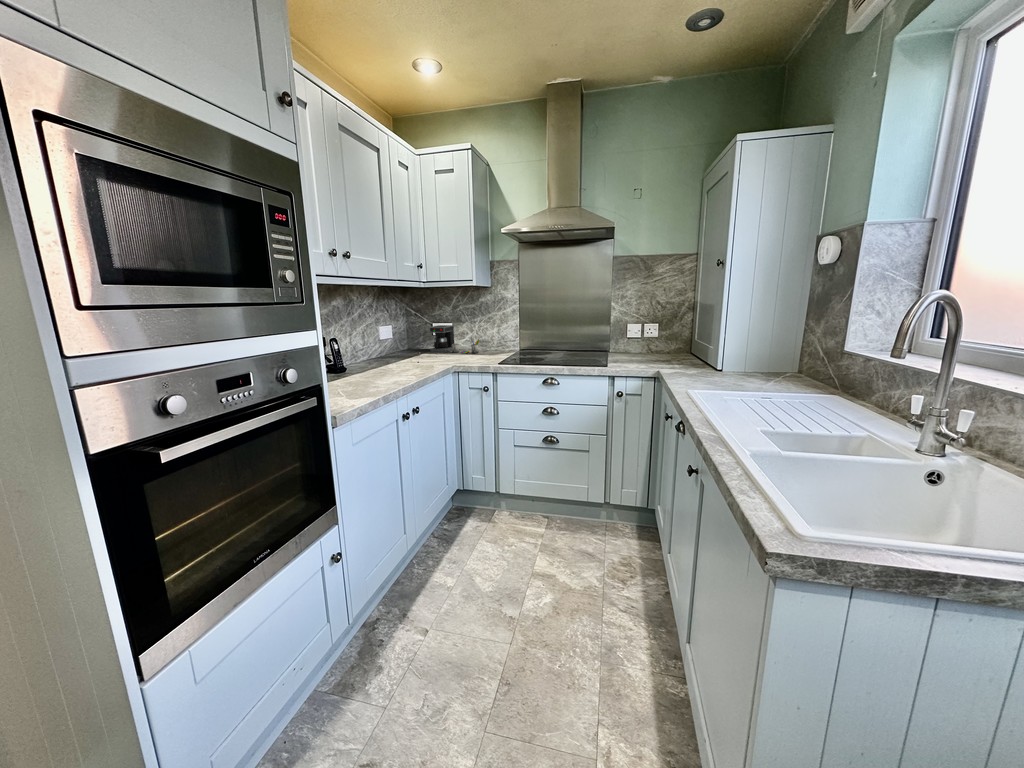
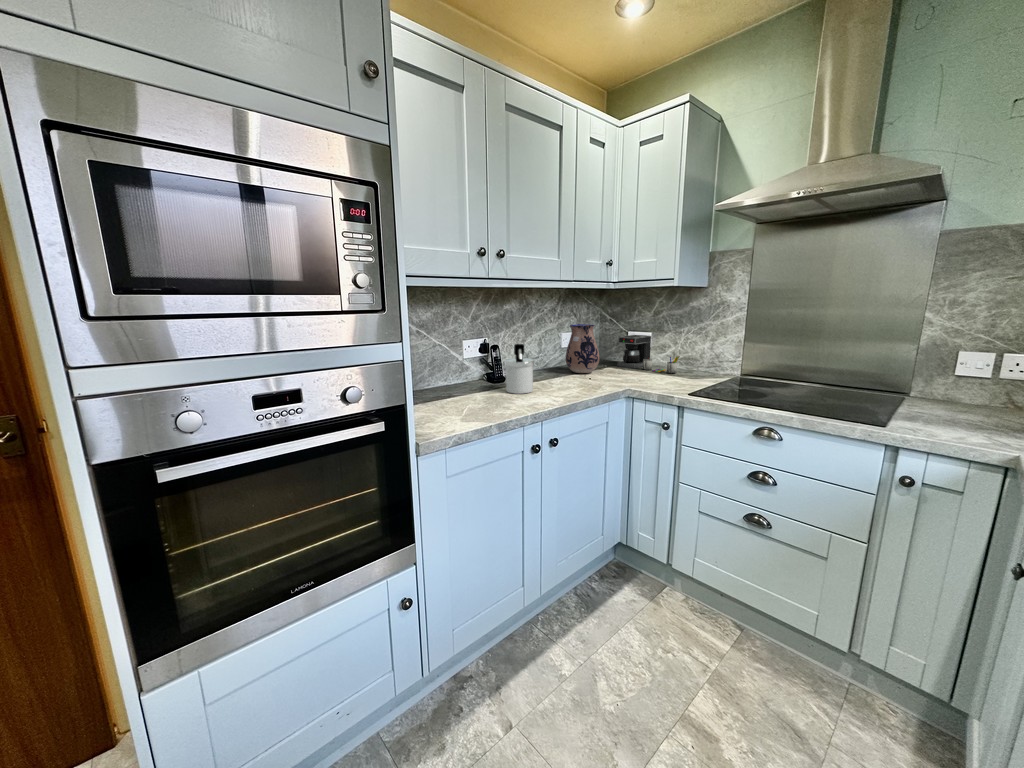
ceramic pitcher: none [391,317,421,359] -> present [566,324,599,373]
soap dispenser: none [354,334,382,378] -> present [505,344,534,394]

